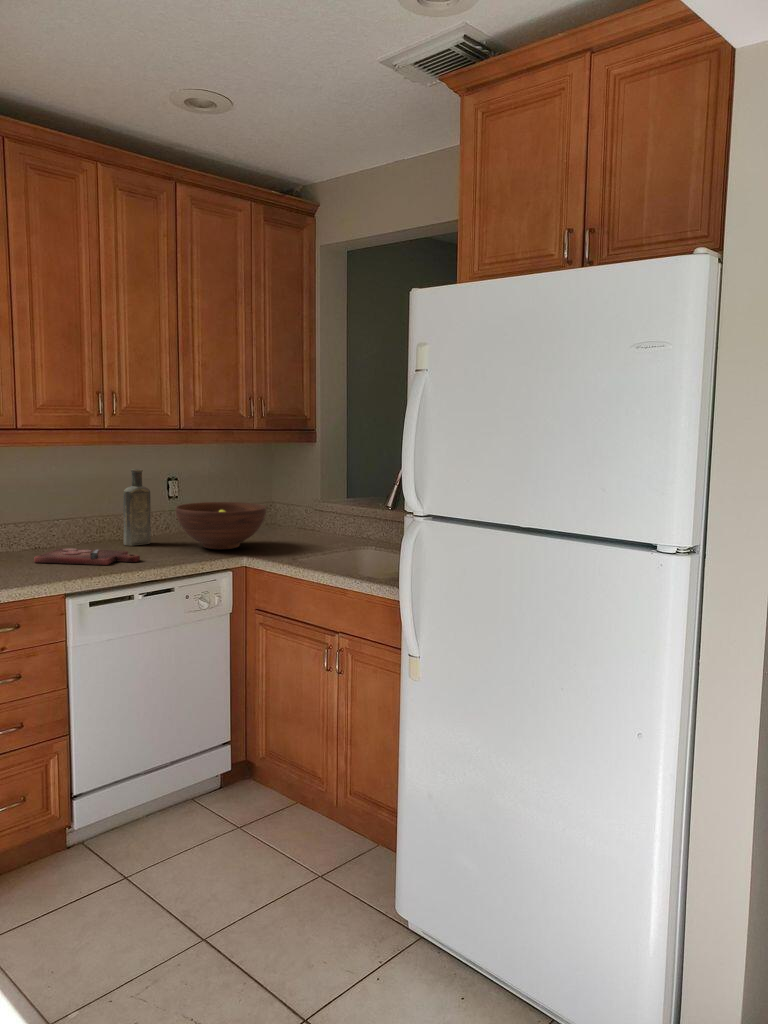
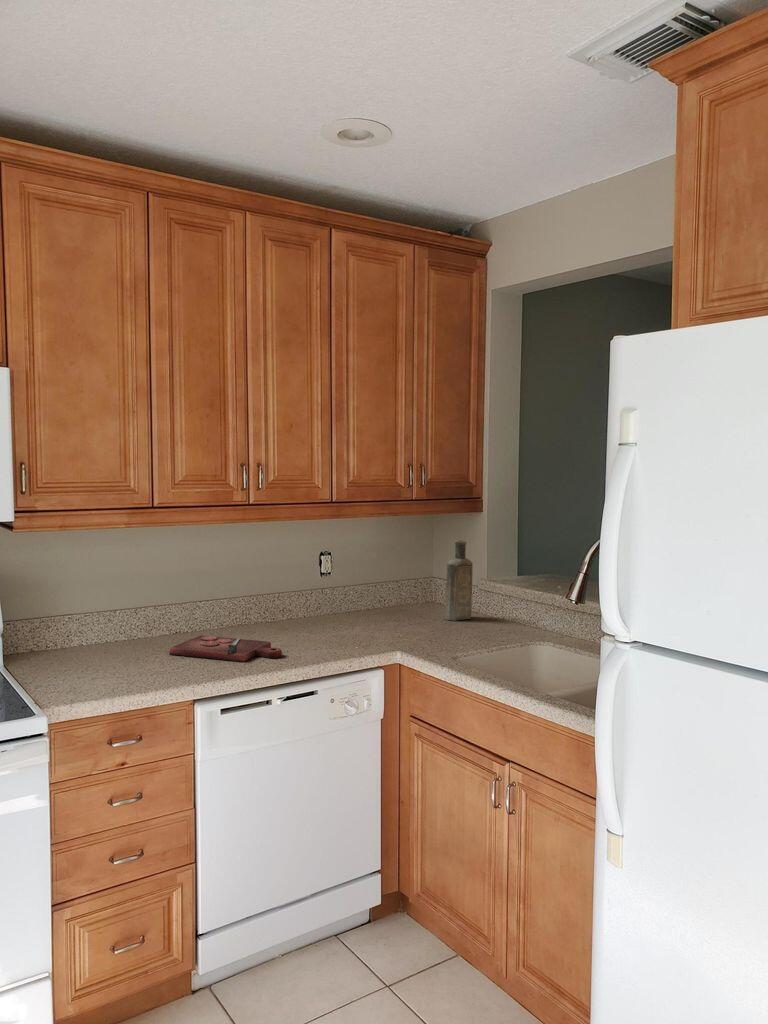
bottle: present [123,469,151,546] -> present [446,540,473,621]
fruit bowl: present [175,502,266,549] -> none [326,582,428,641]

